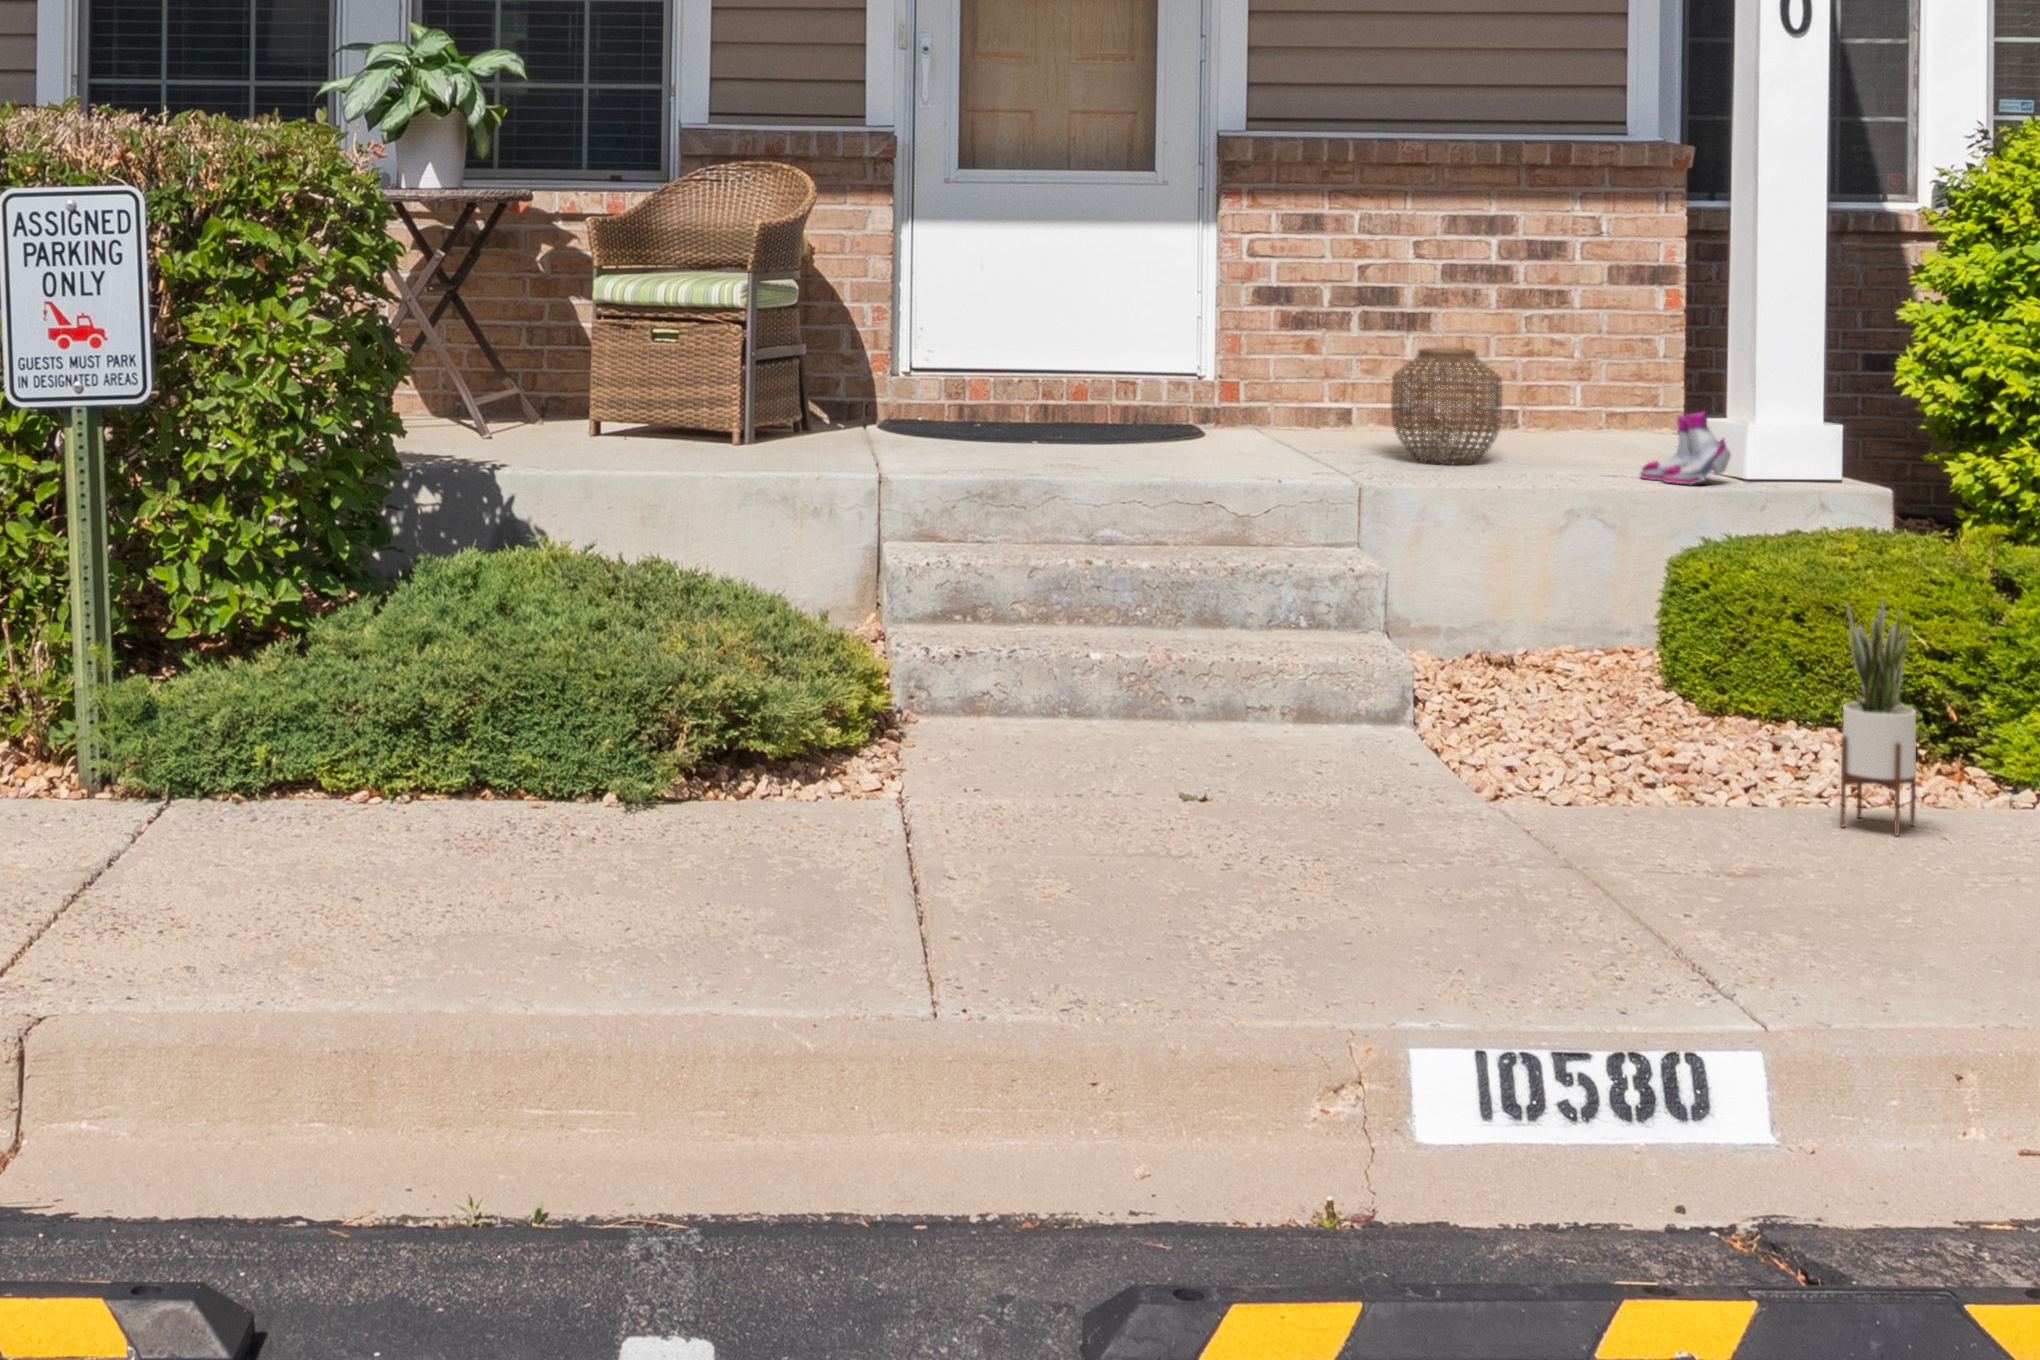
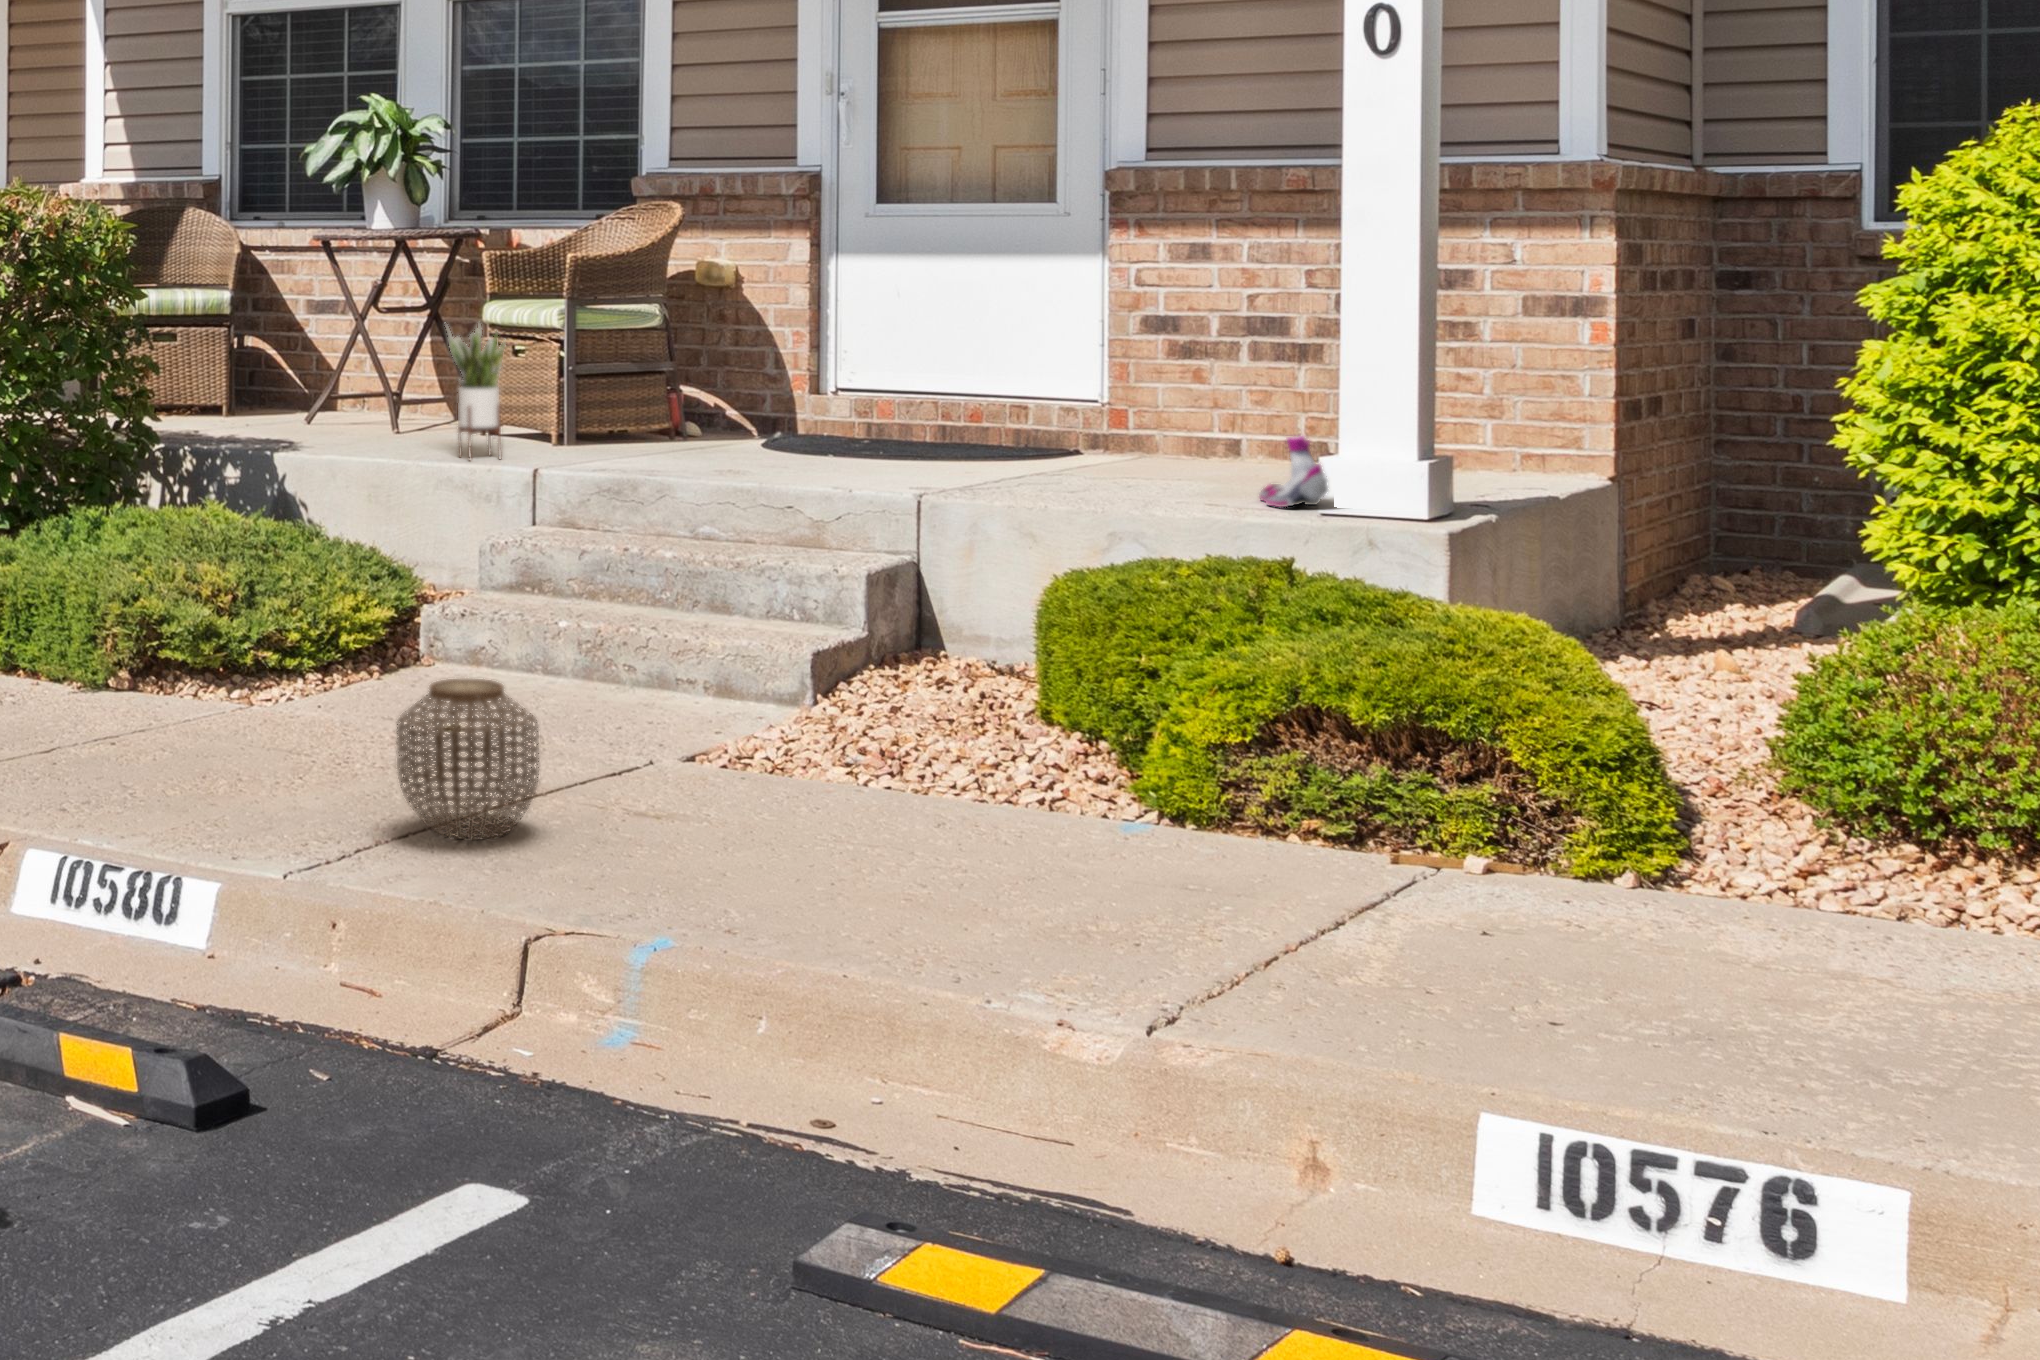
woven basket: present [1391,348,1502,464] -> present [397,679,539,840]
potted plant: present [1840,601,1917,835] -> present [448,326,505,458]

